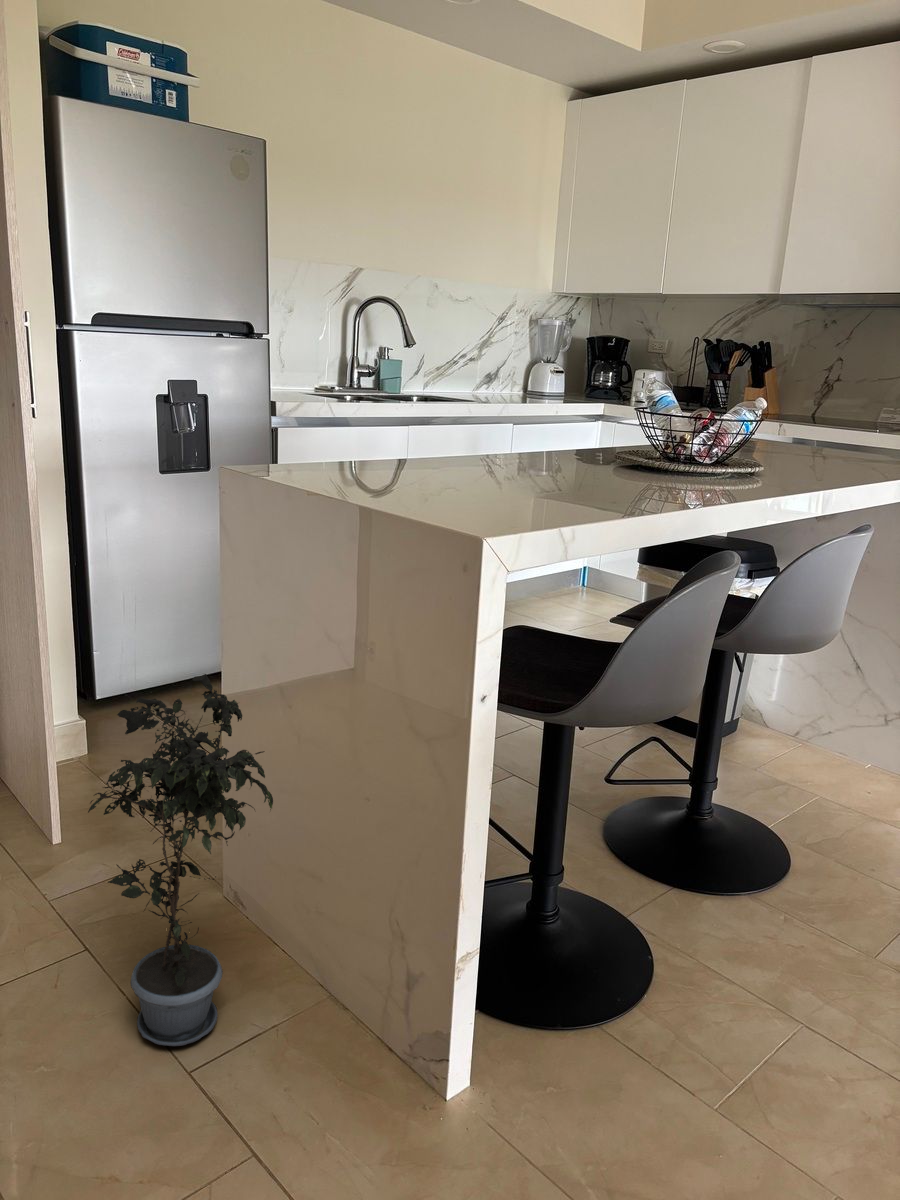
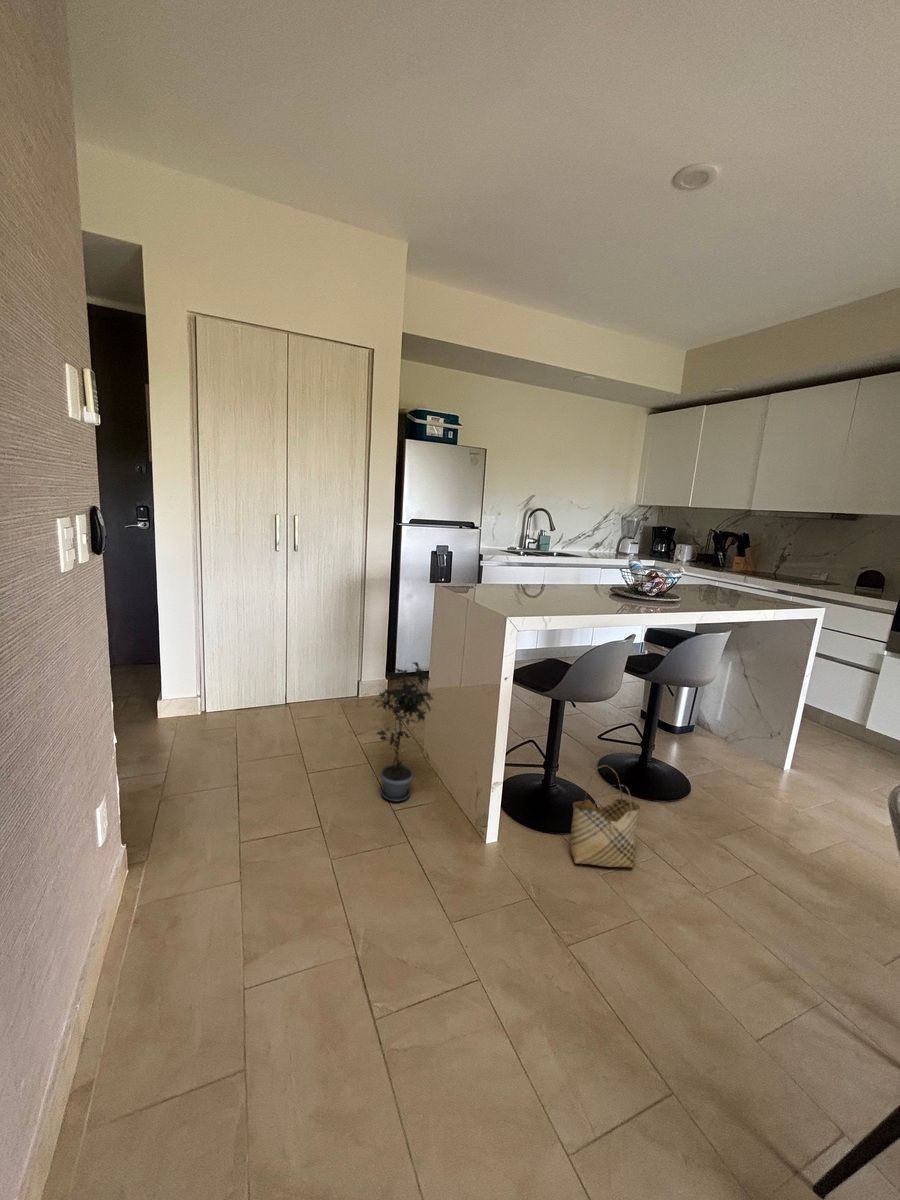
woven basket: none [635,856,782,1097] -> present [570,765,640,867]

